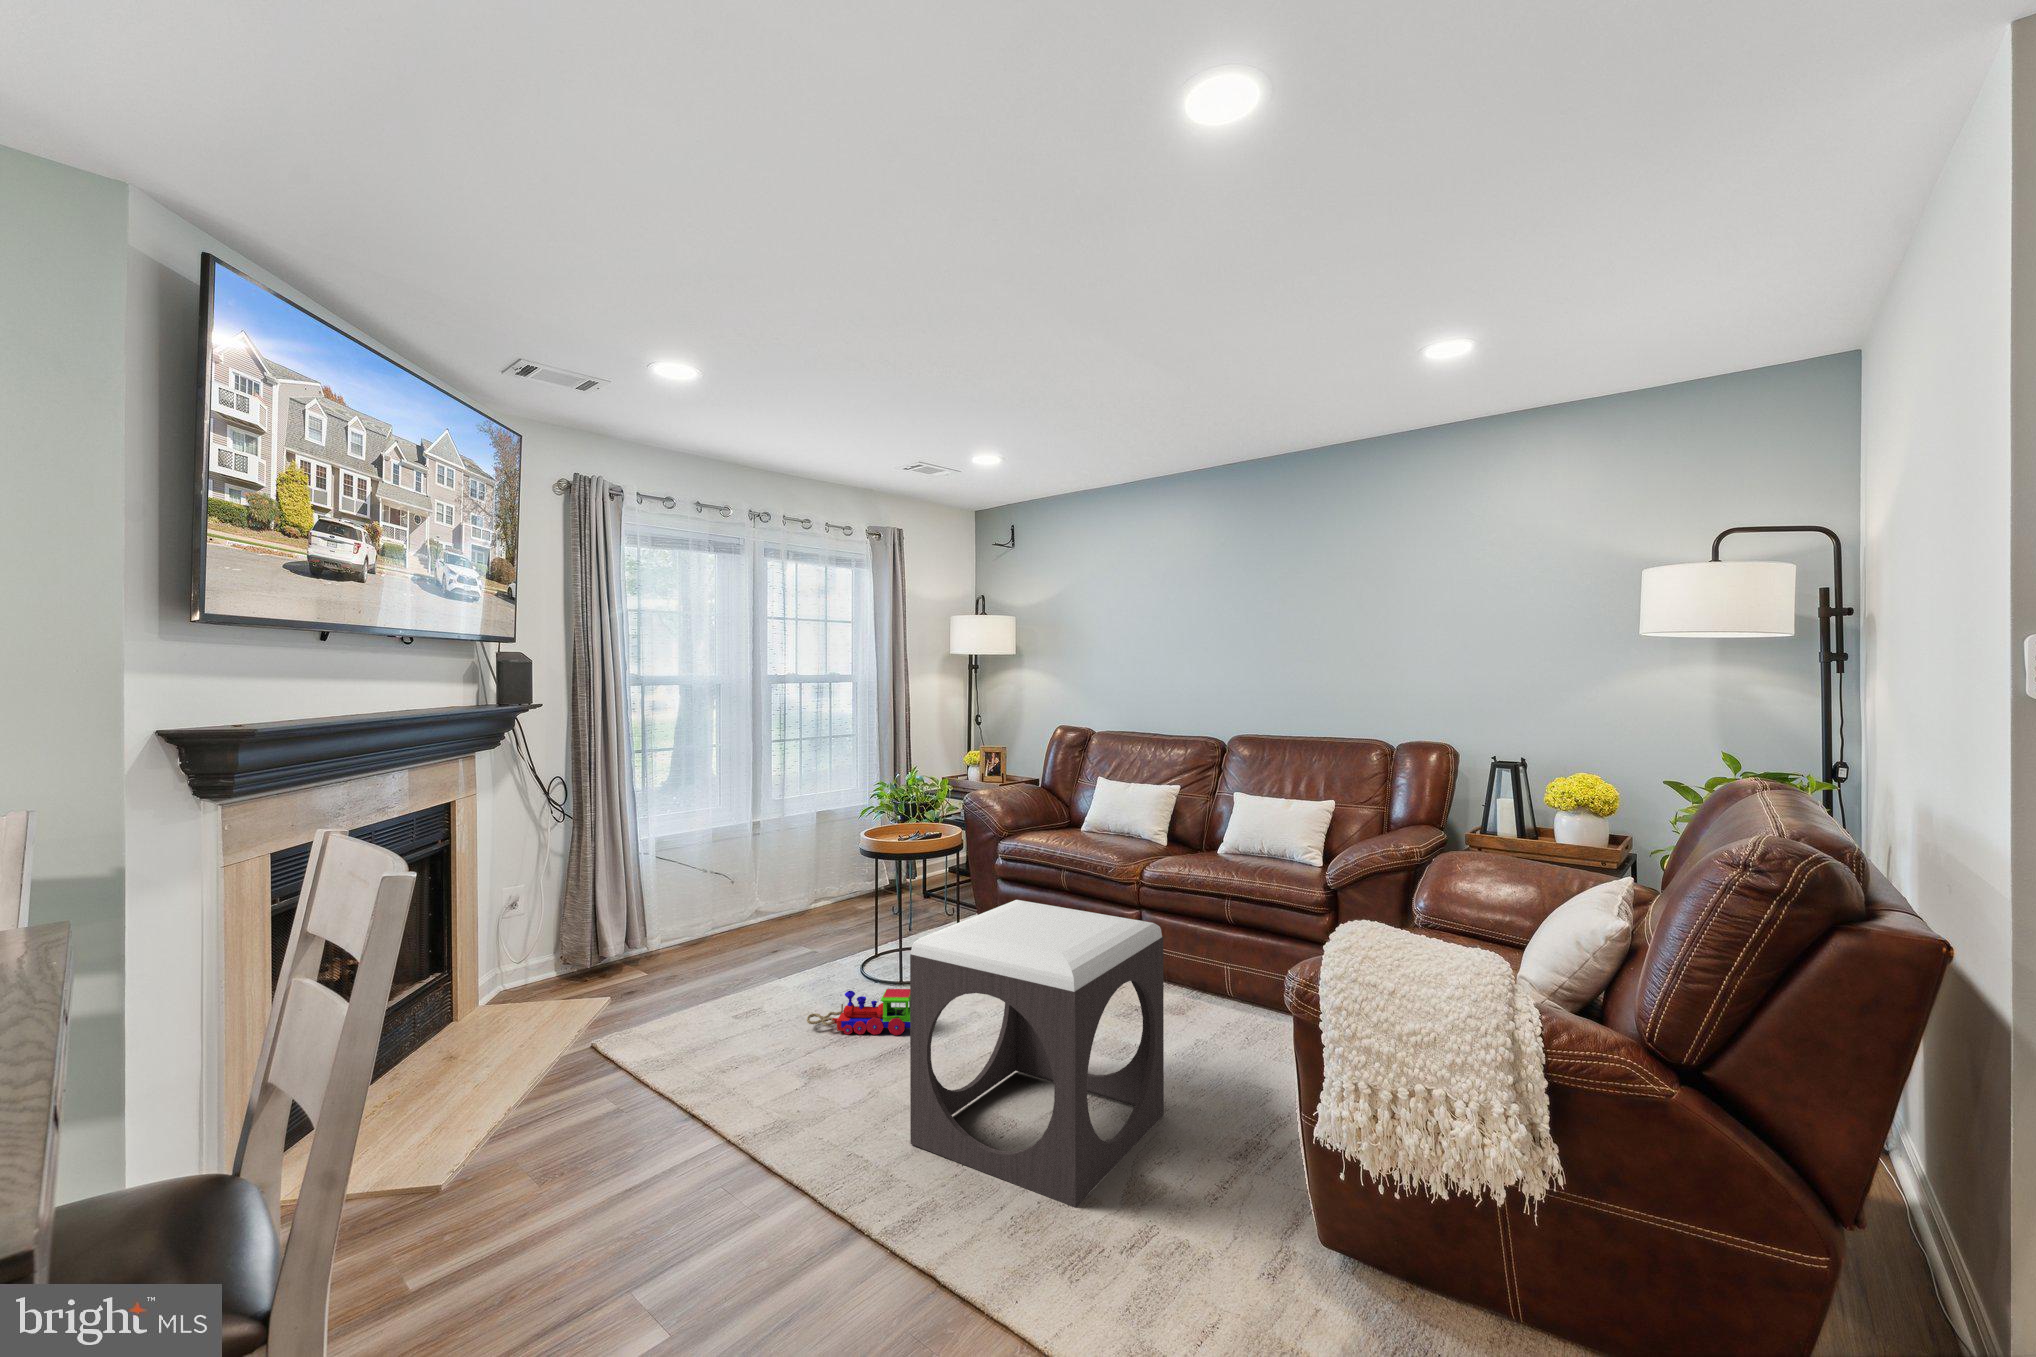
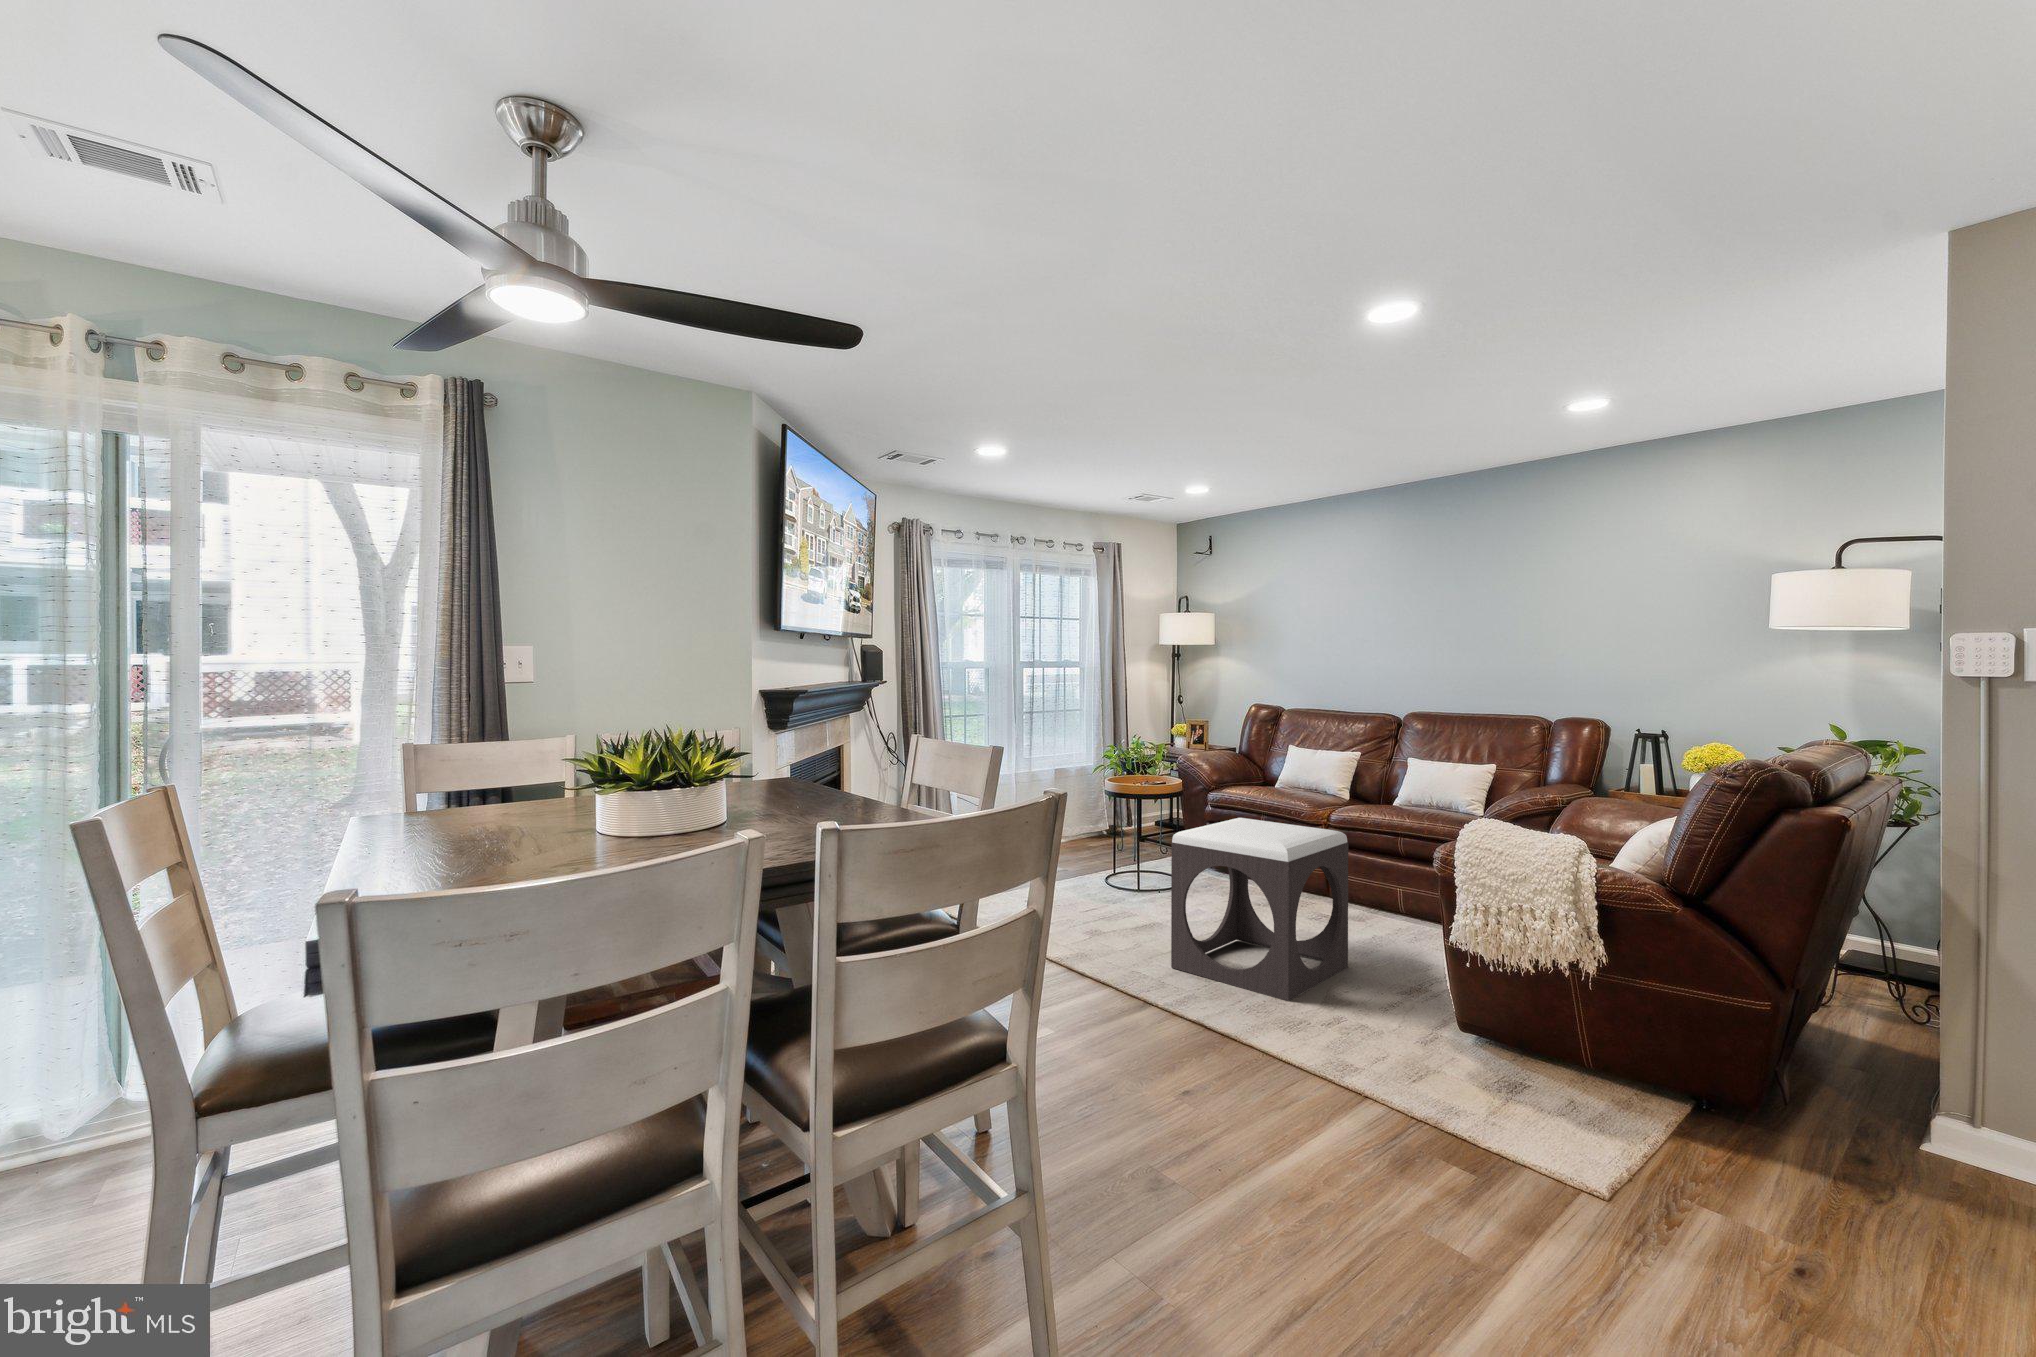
toy train: present [807,989,910,1035] -> none [1079,885,1158,918]

